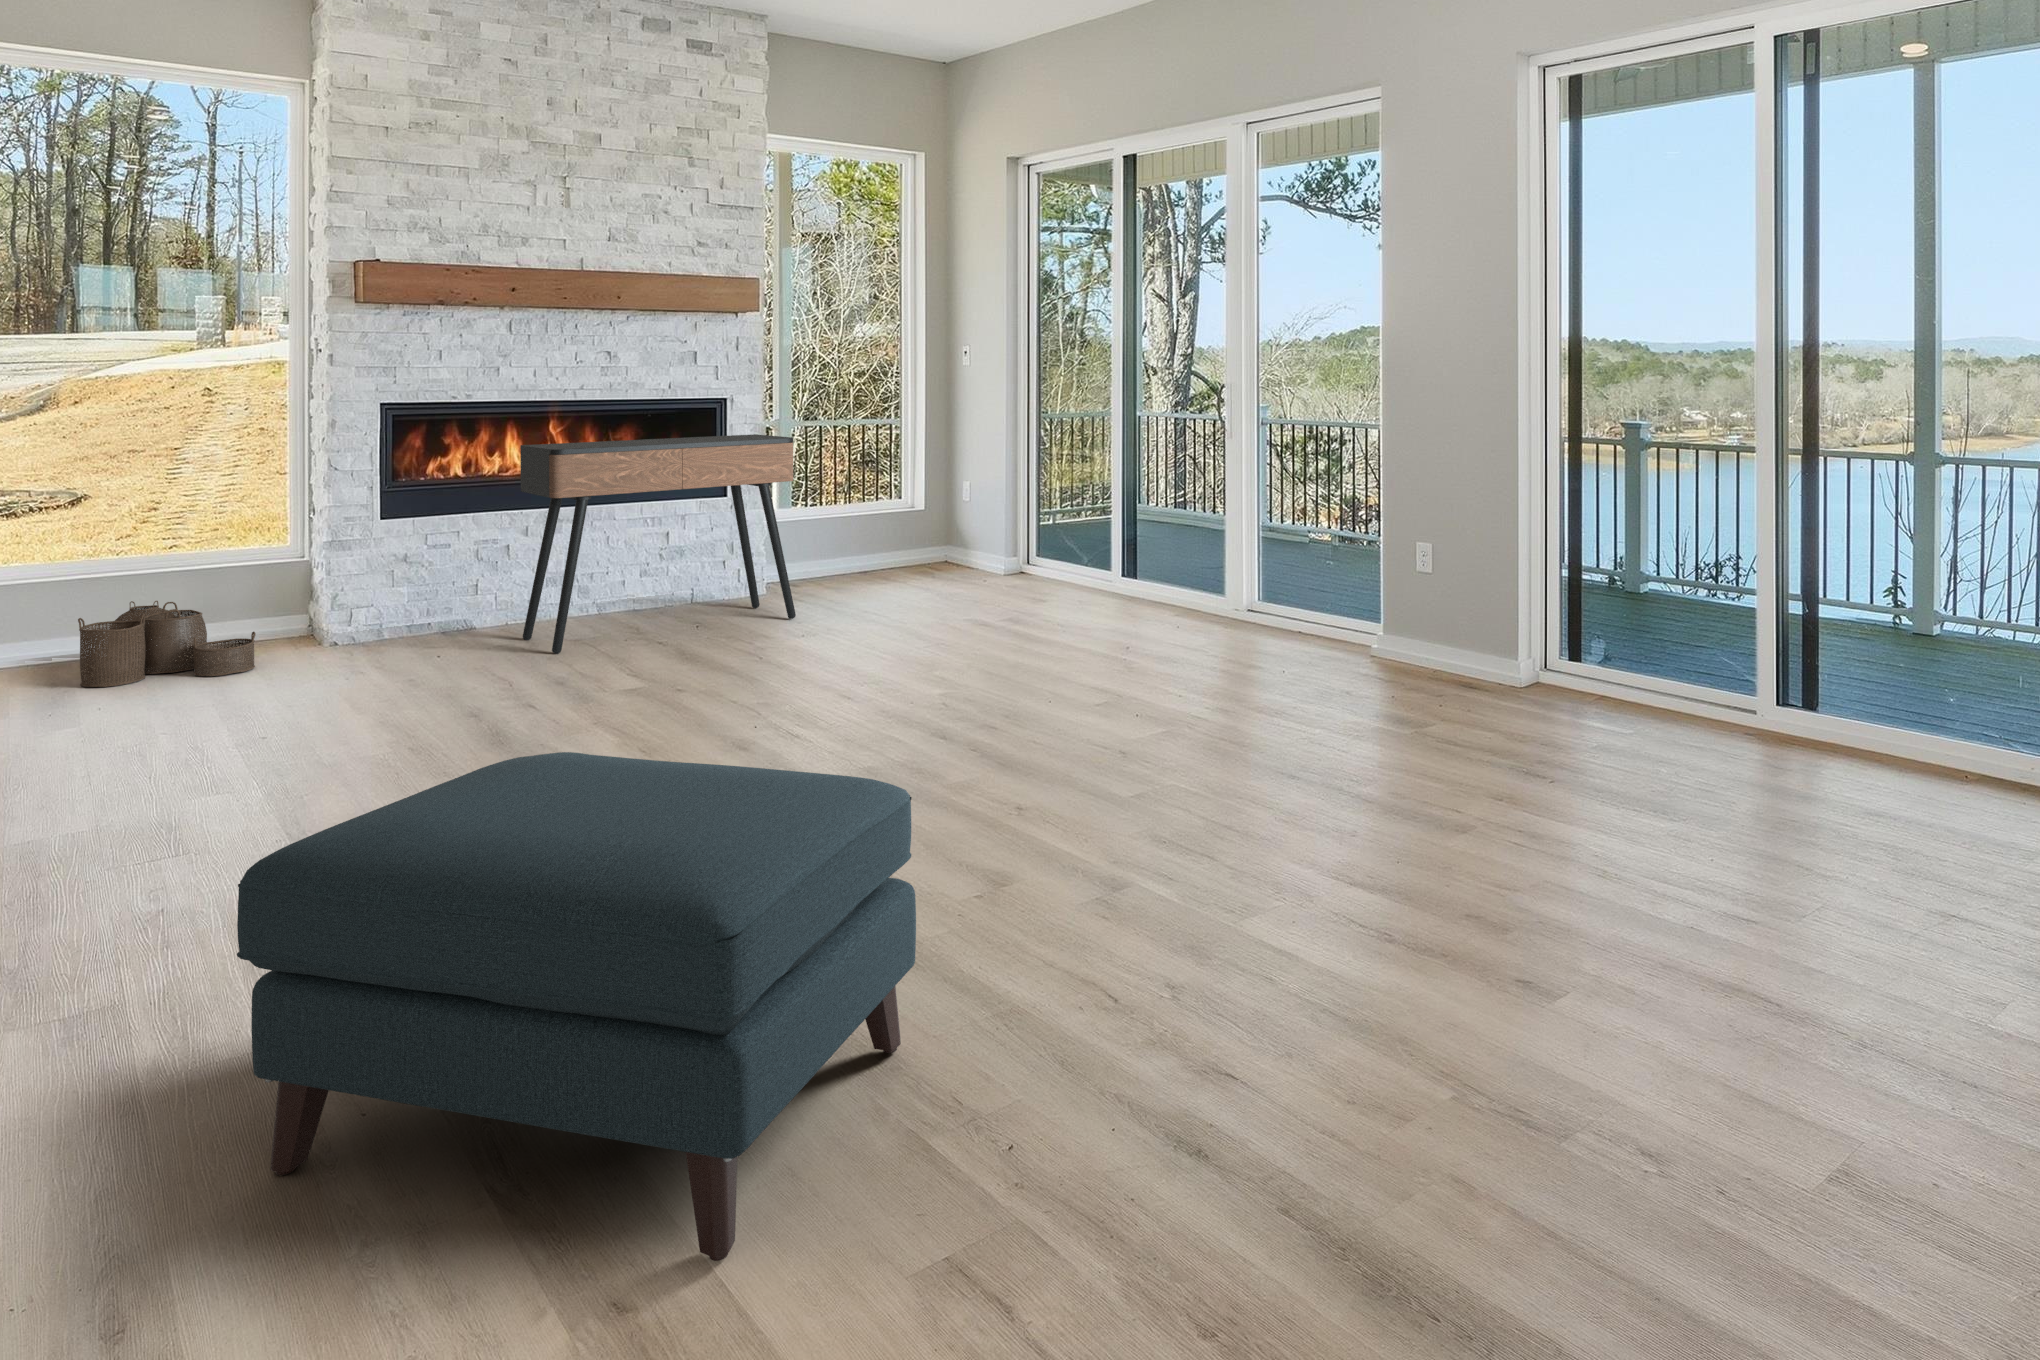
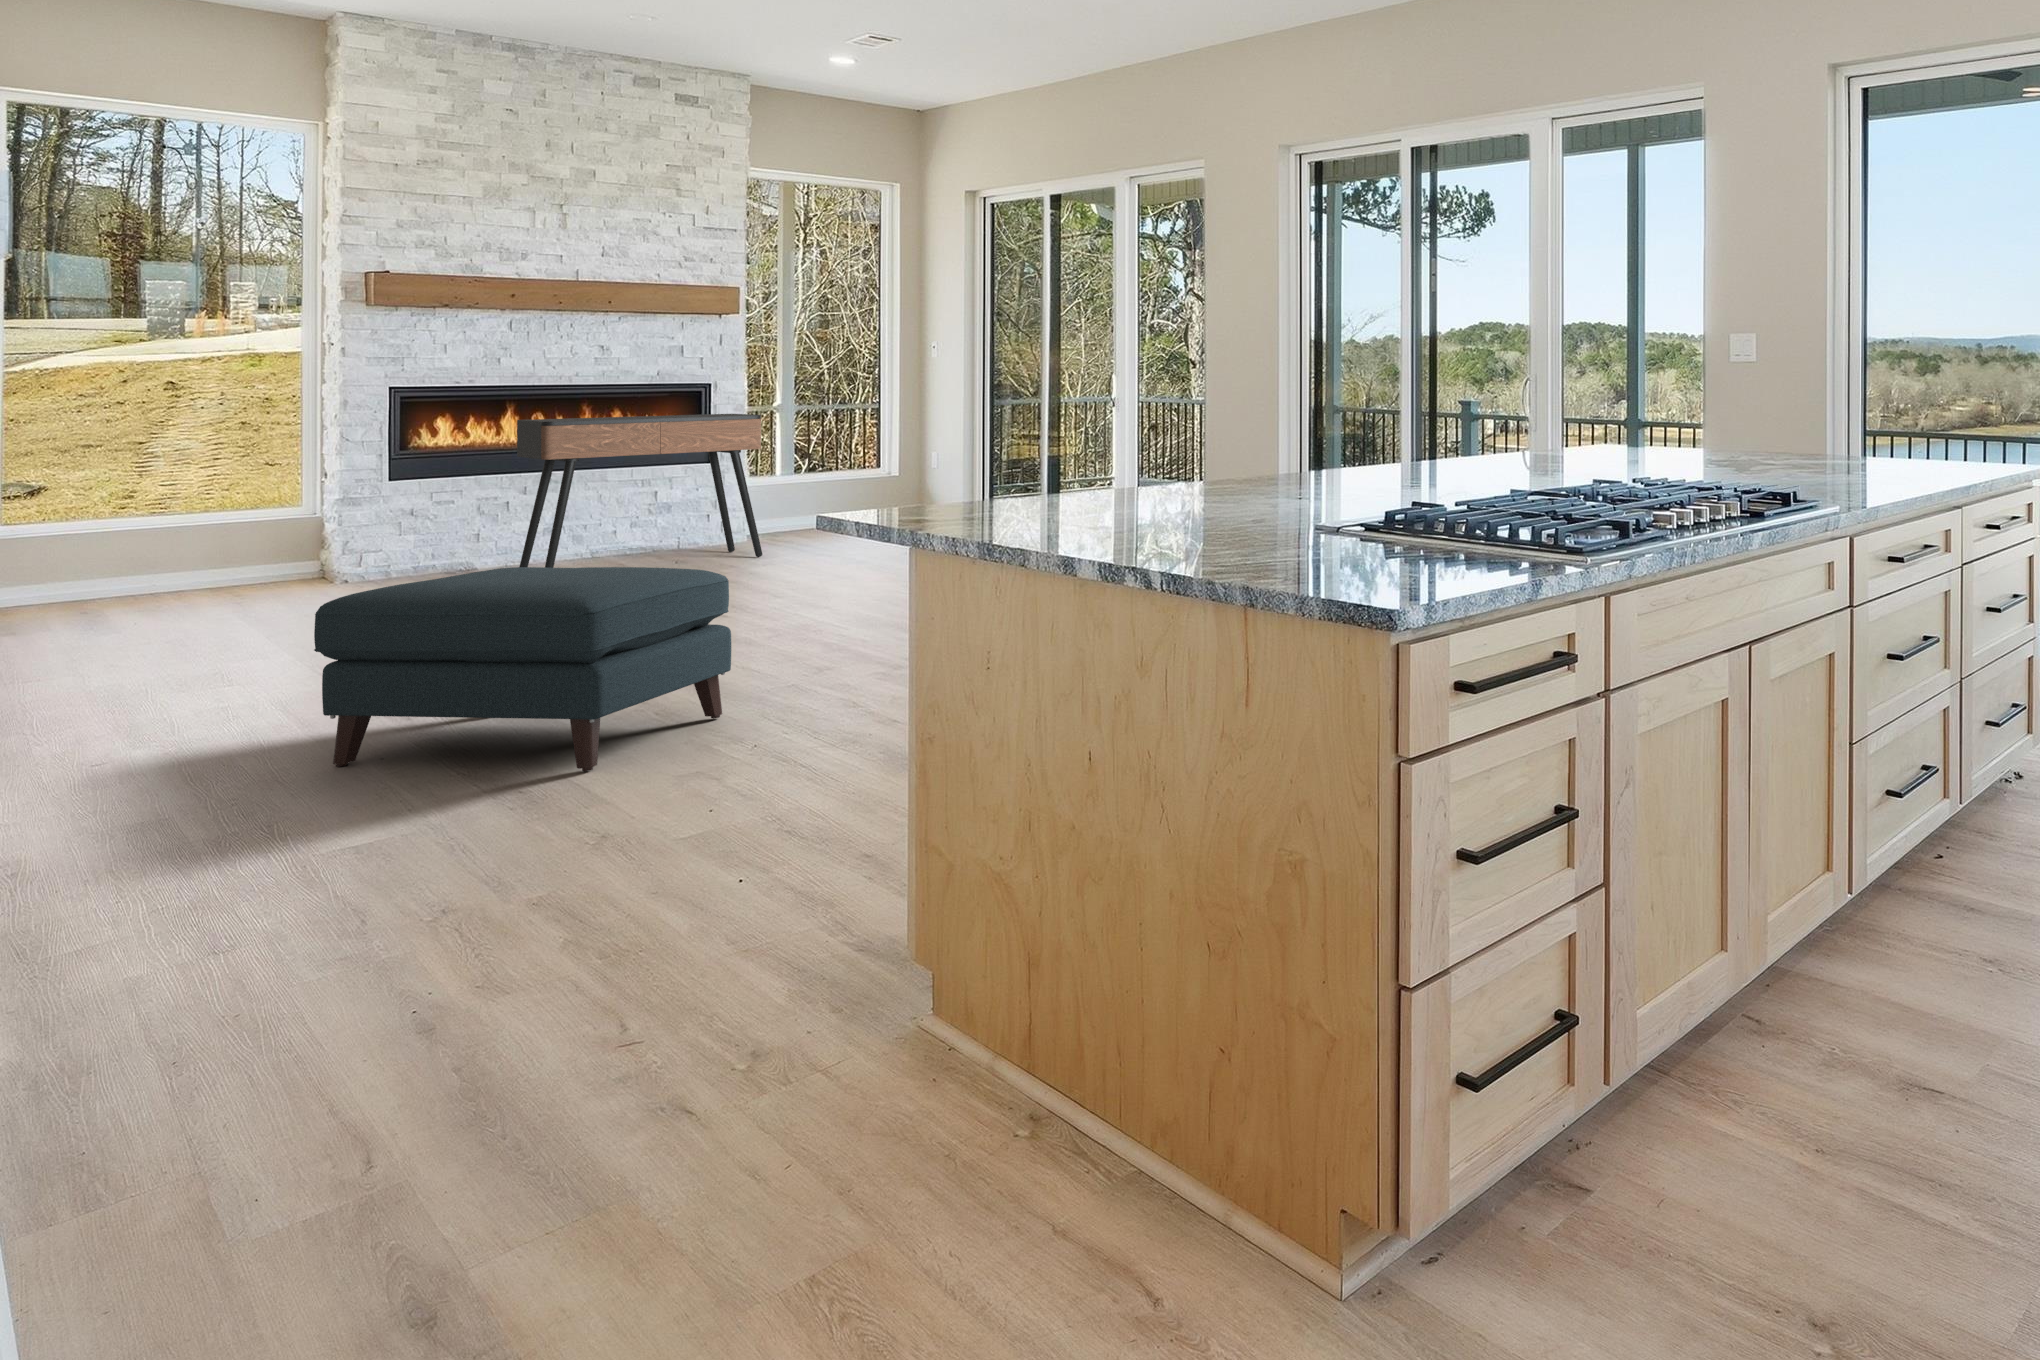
woven basket: present [78,601,255,687] -> none [111,545,275,609]

